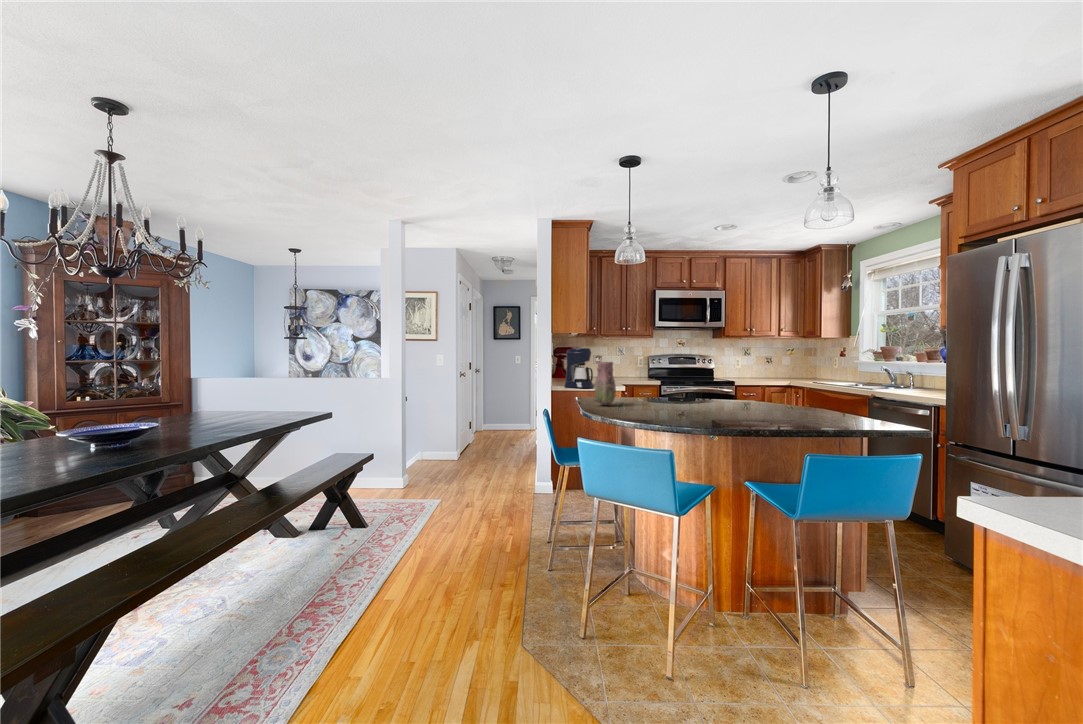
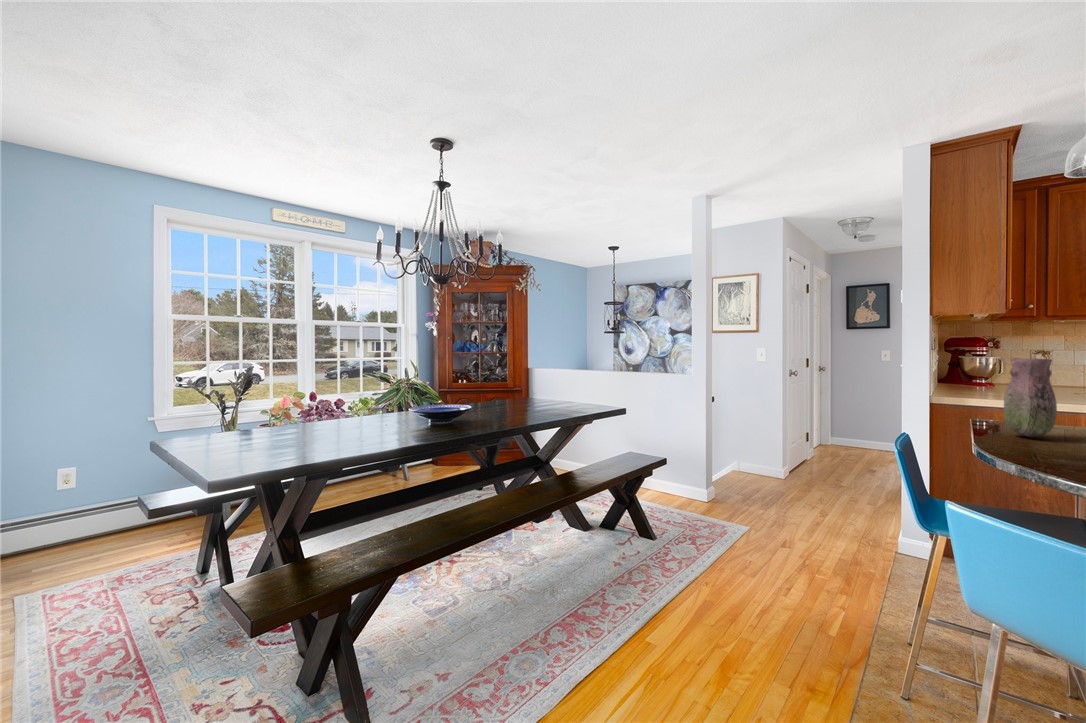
coffee maker: present [564,348,594,388] -> none [953,337,1018,401]

